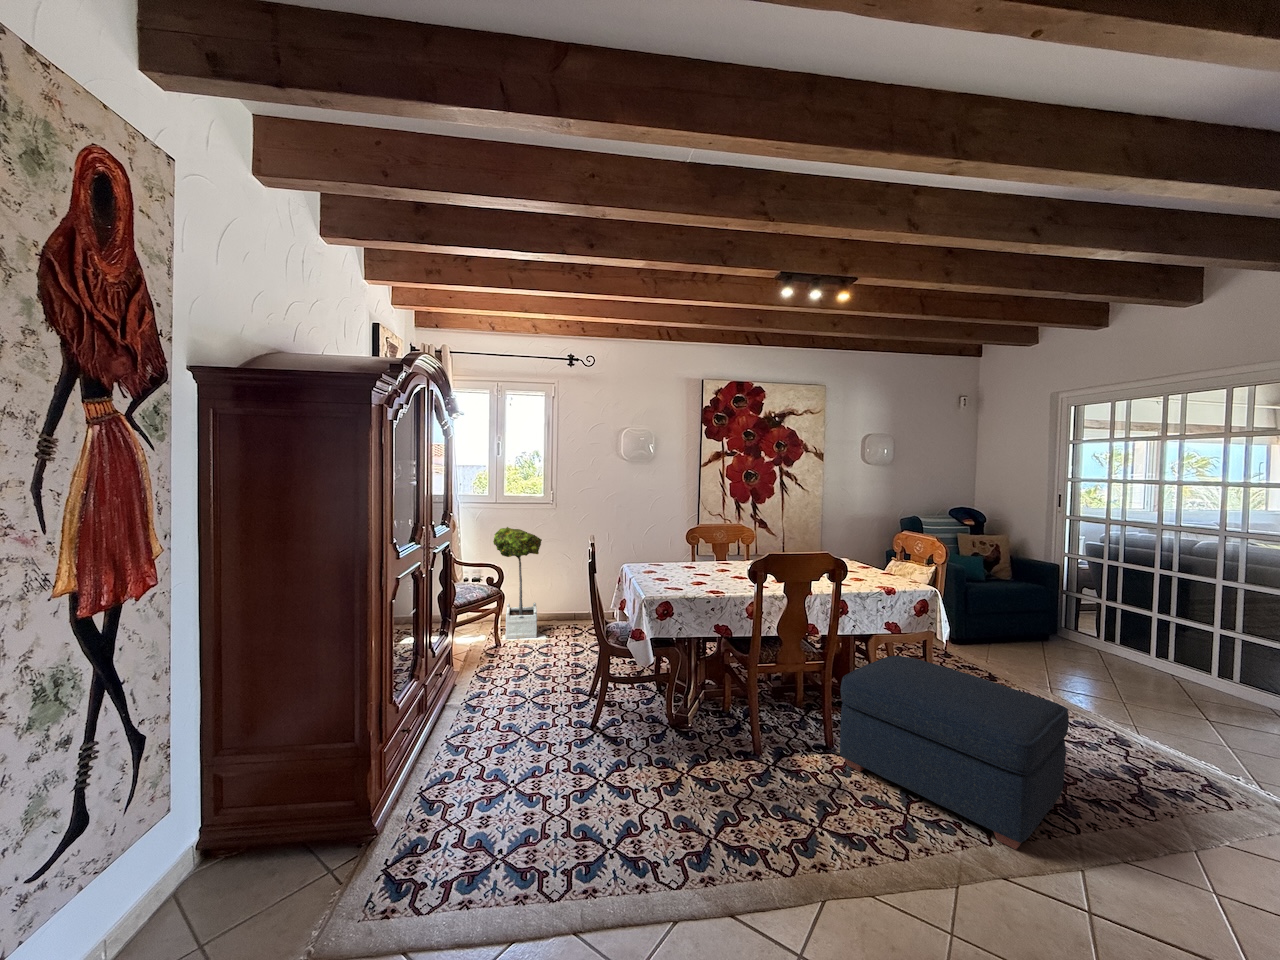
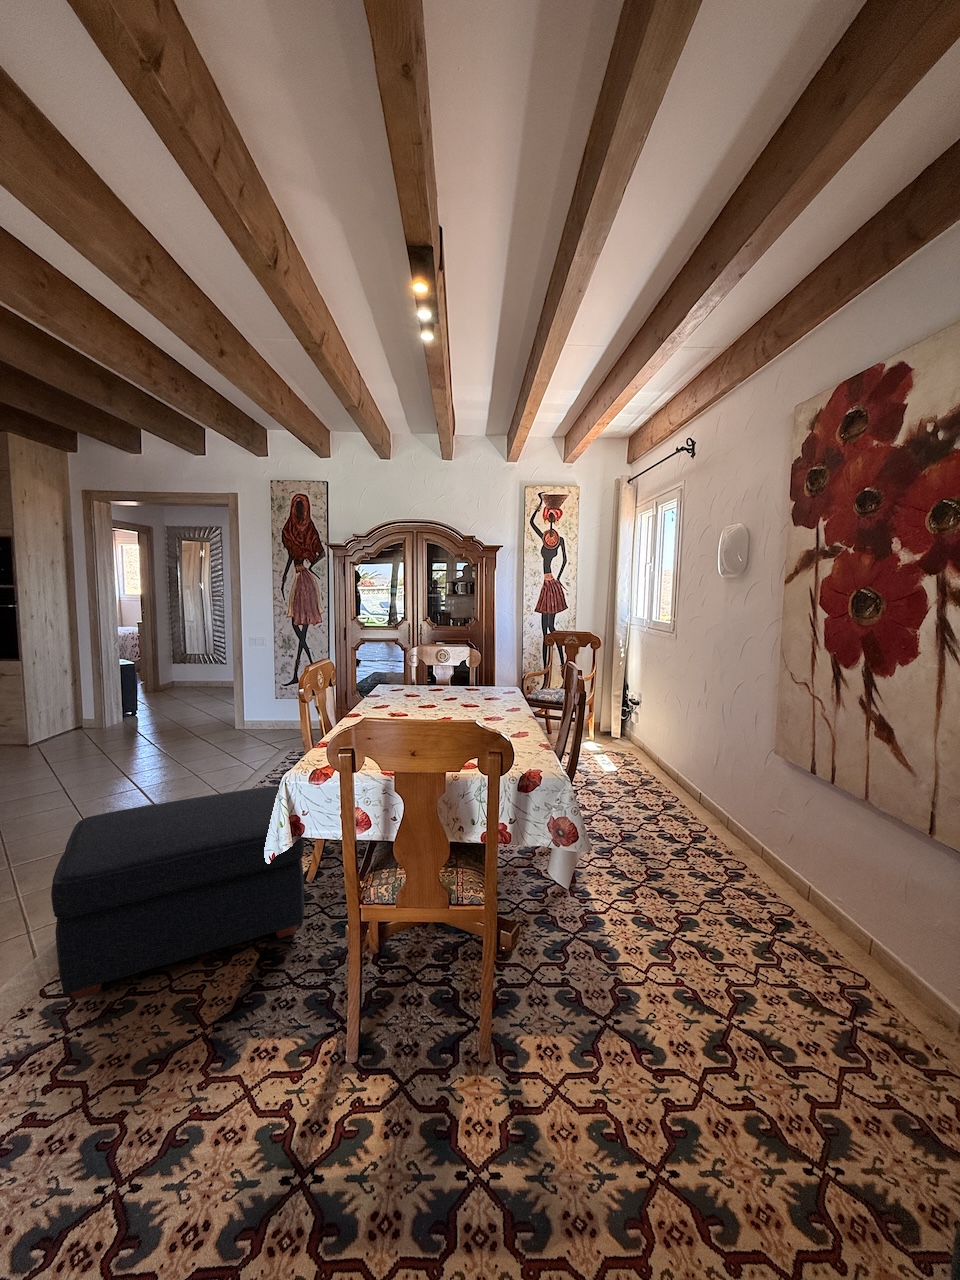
potted tree: present [493,527,542,639] -> none [606,650,656,772]

